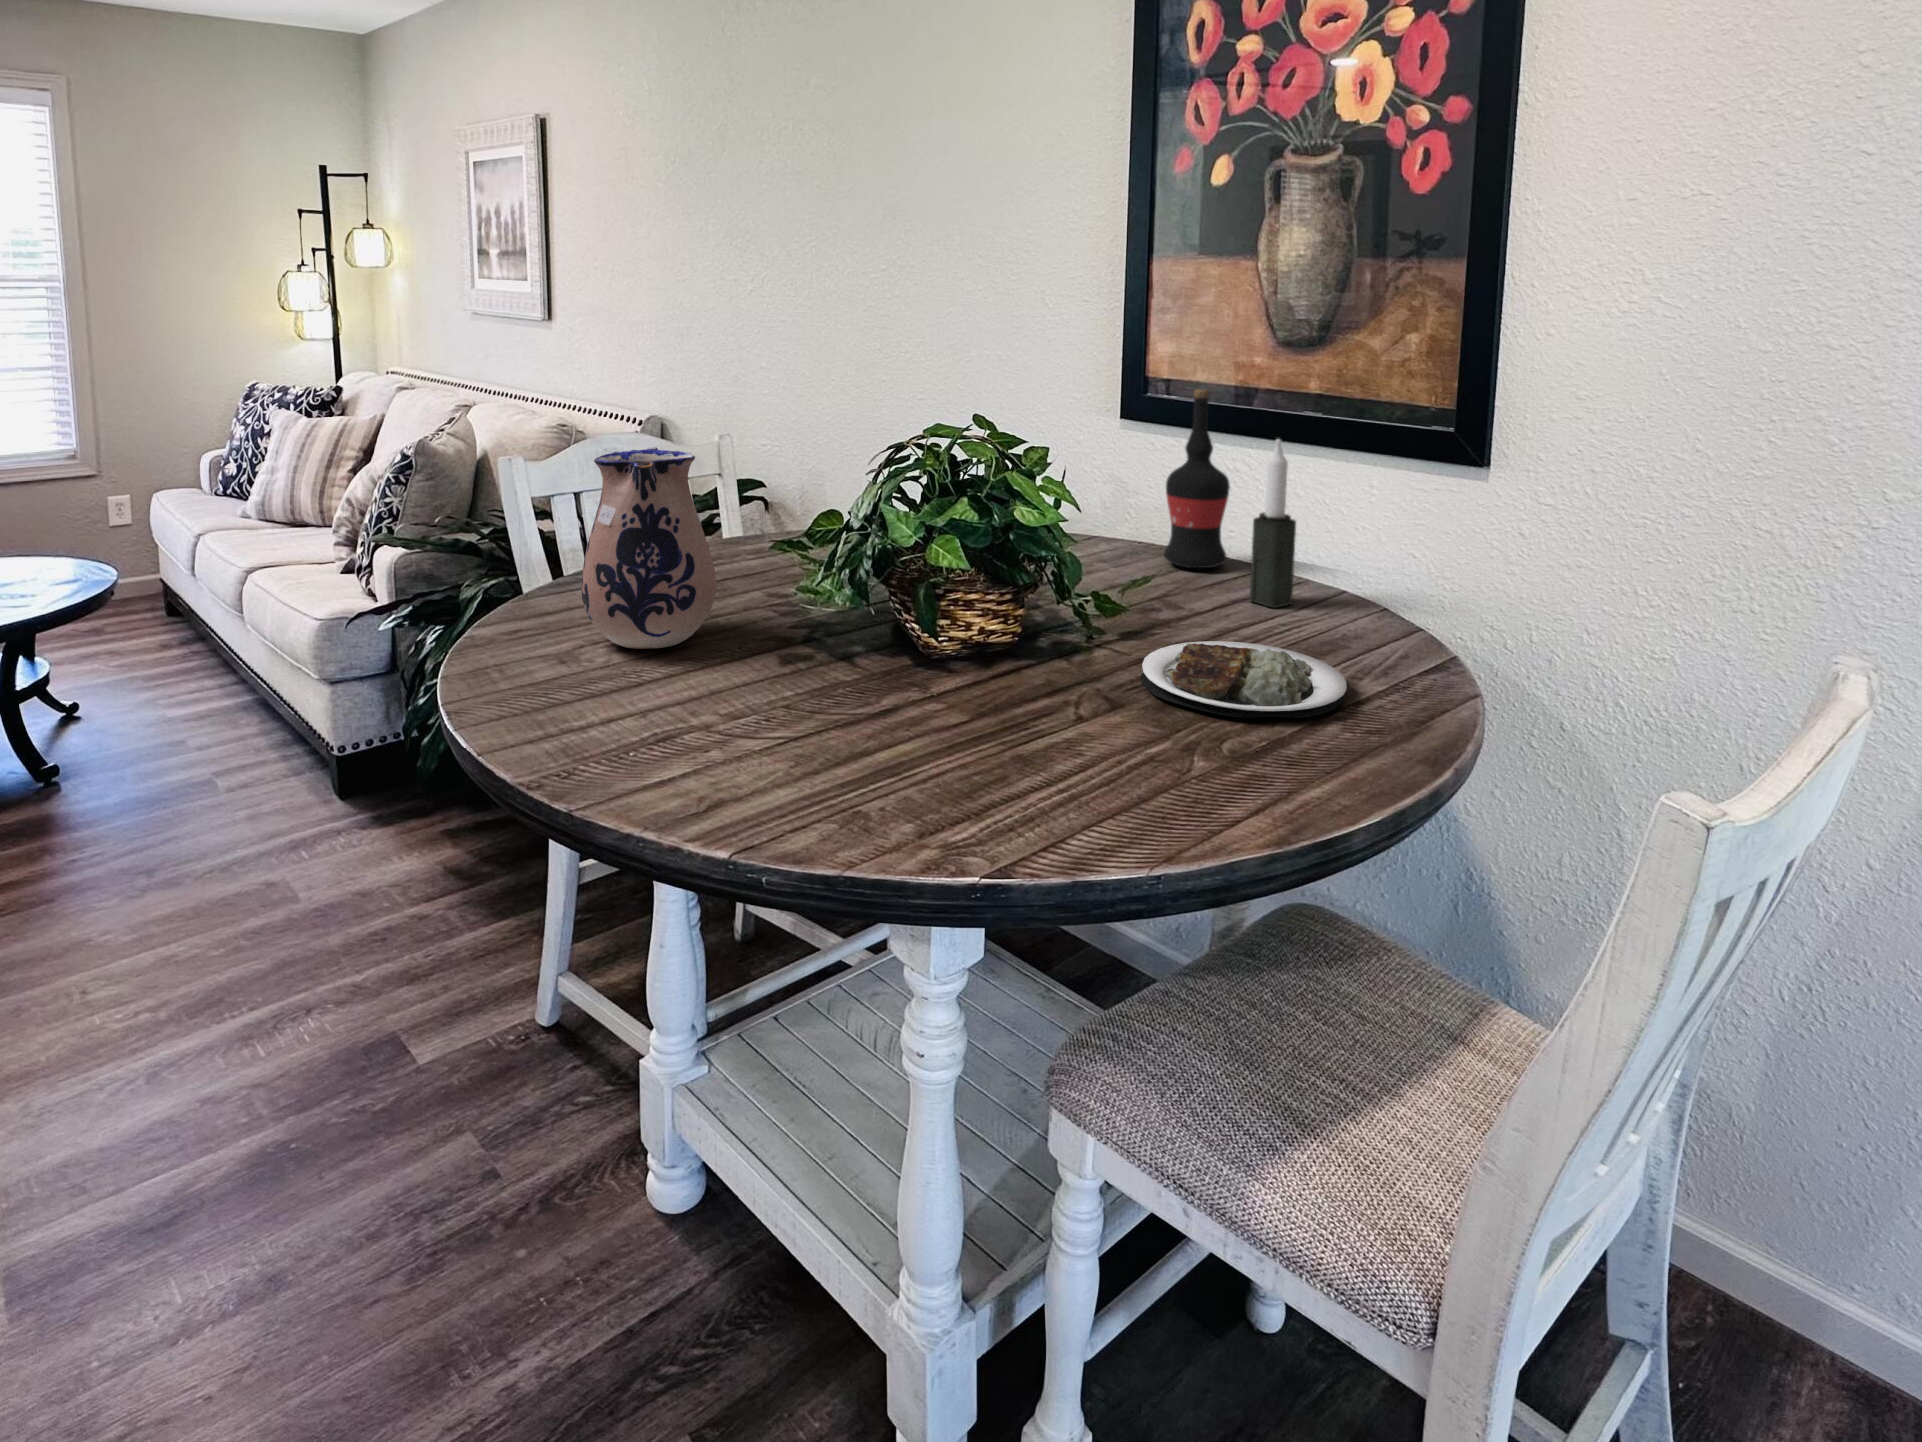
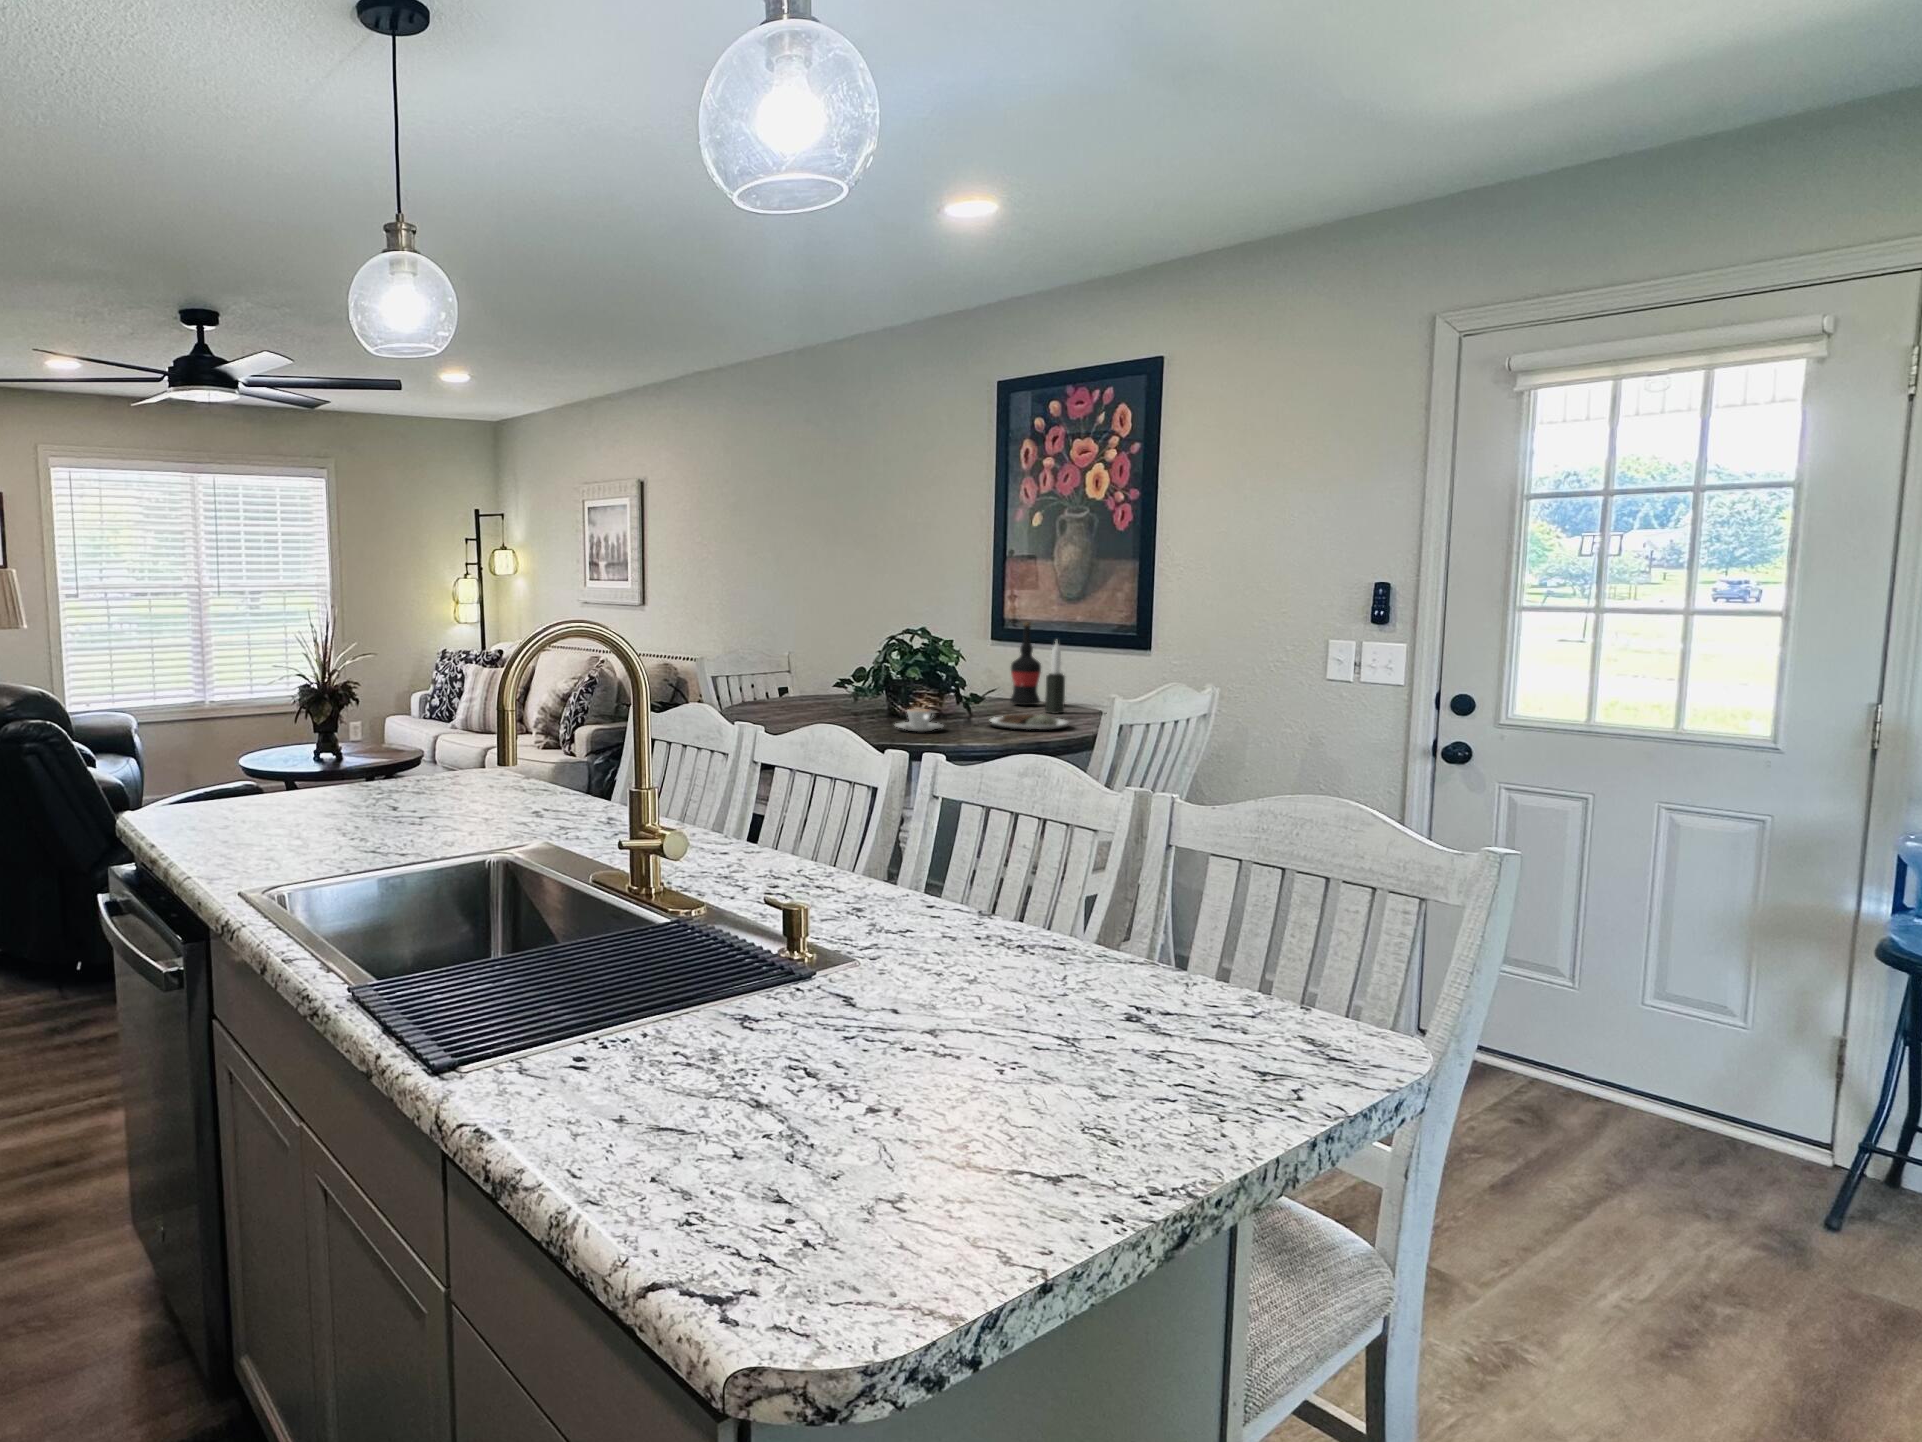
ceramic pitcher: present [581,447,716,649] -> none [764,642,817,719]
coffee cup: none [893,655,1028,735] -> present [895,709,943,732]

